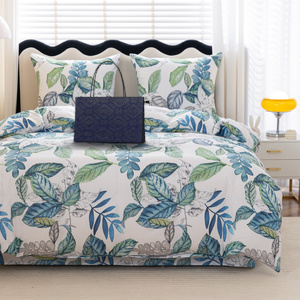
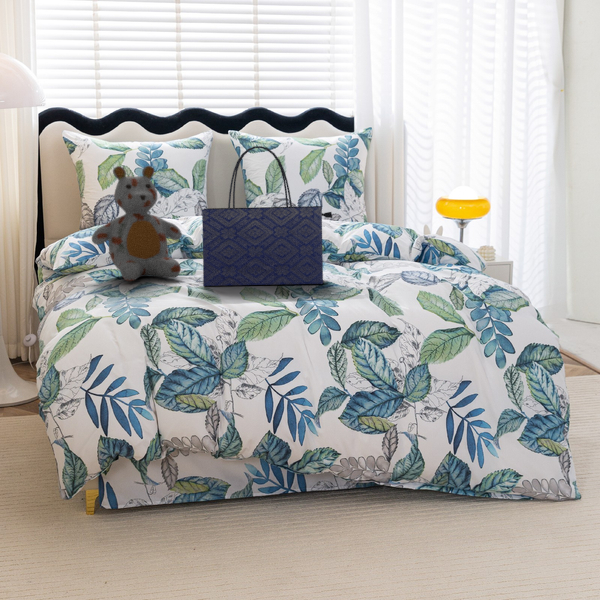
stuffed bear: none [19,72,73,138] -> present [92,166,182,281]

